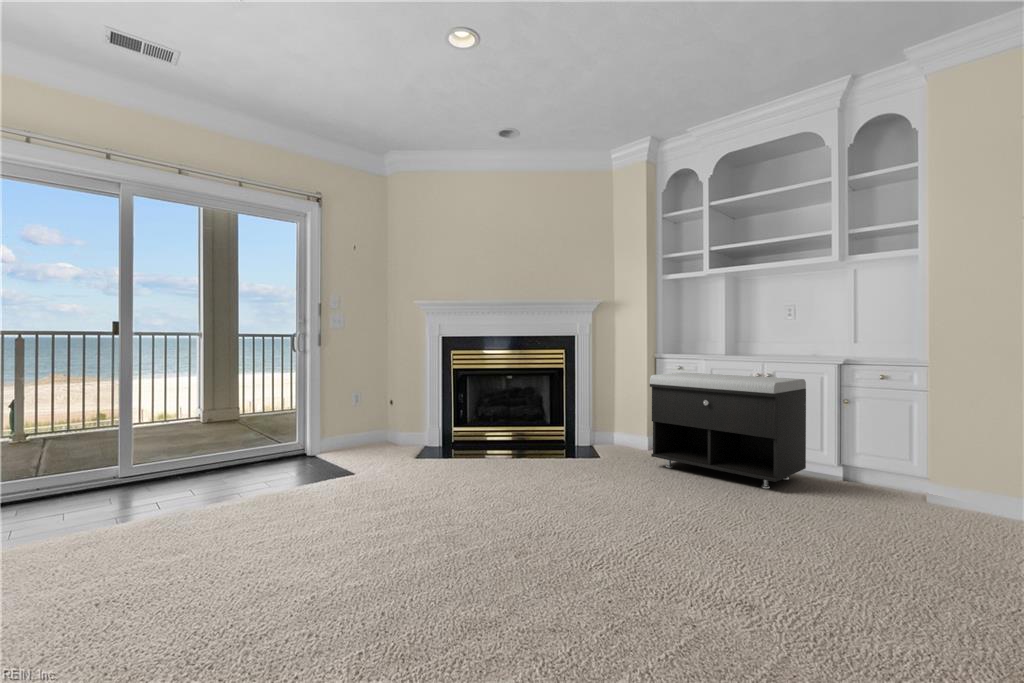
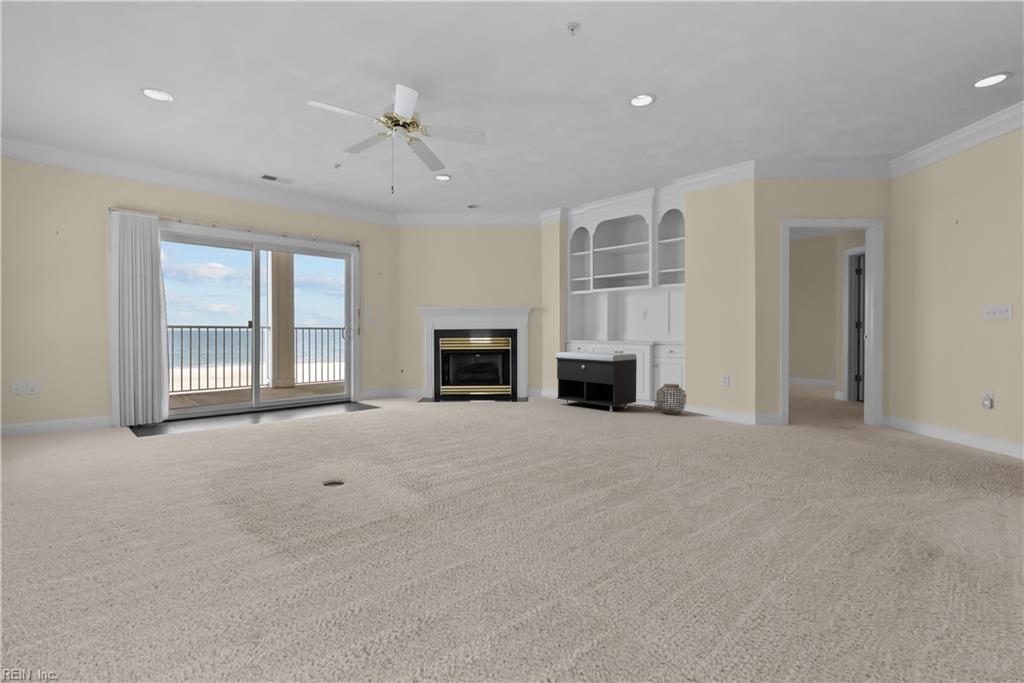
woven basket: none [863,439,934,505] -> present [656,384,686,415]

